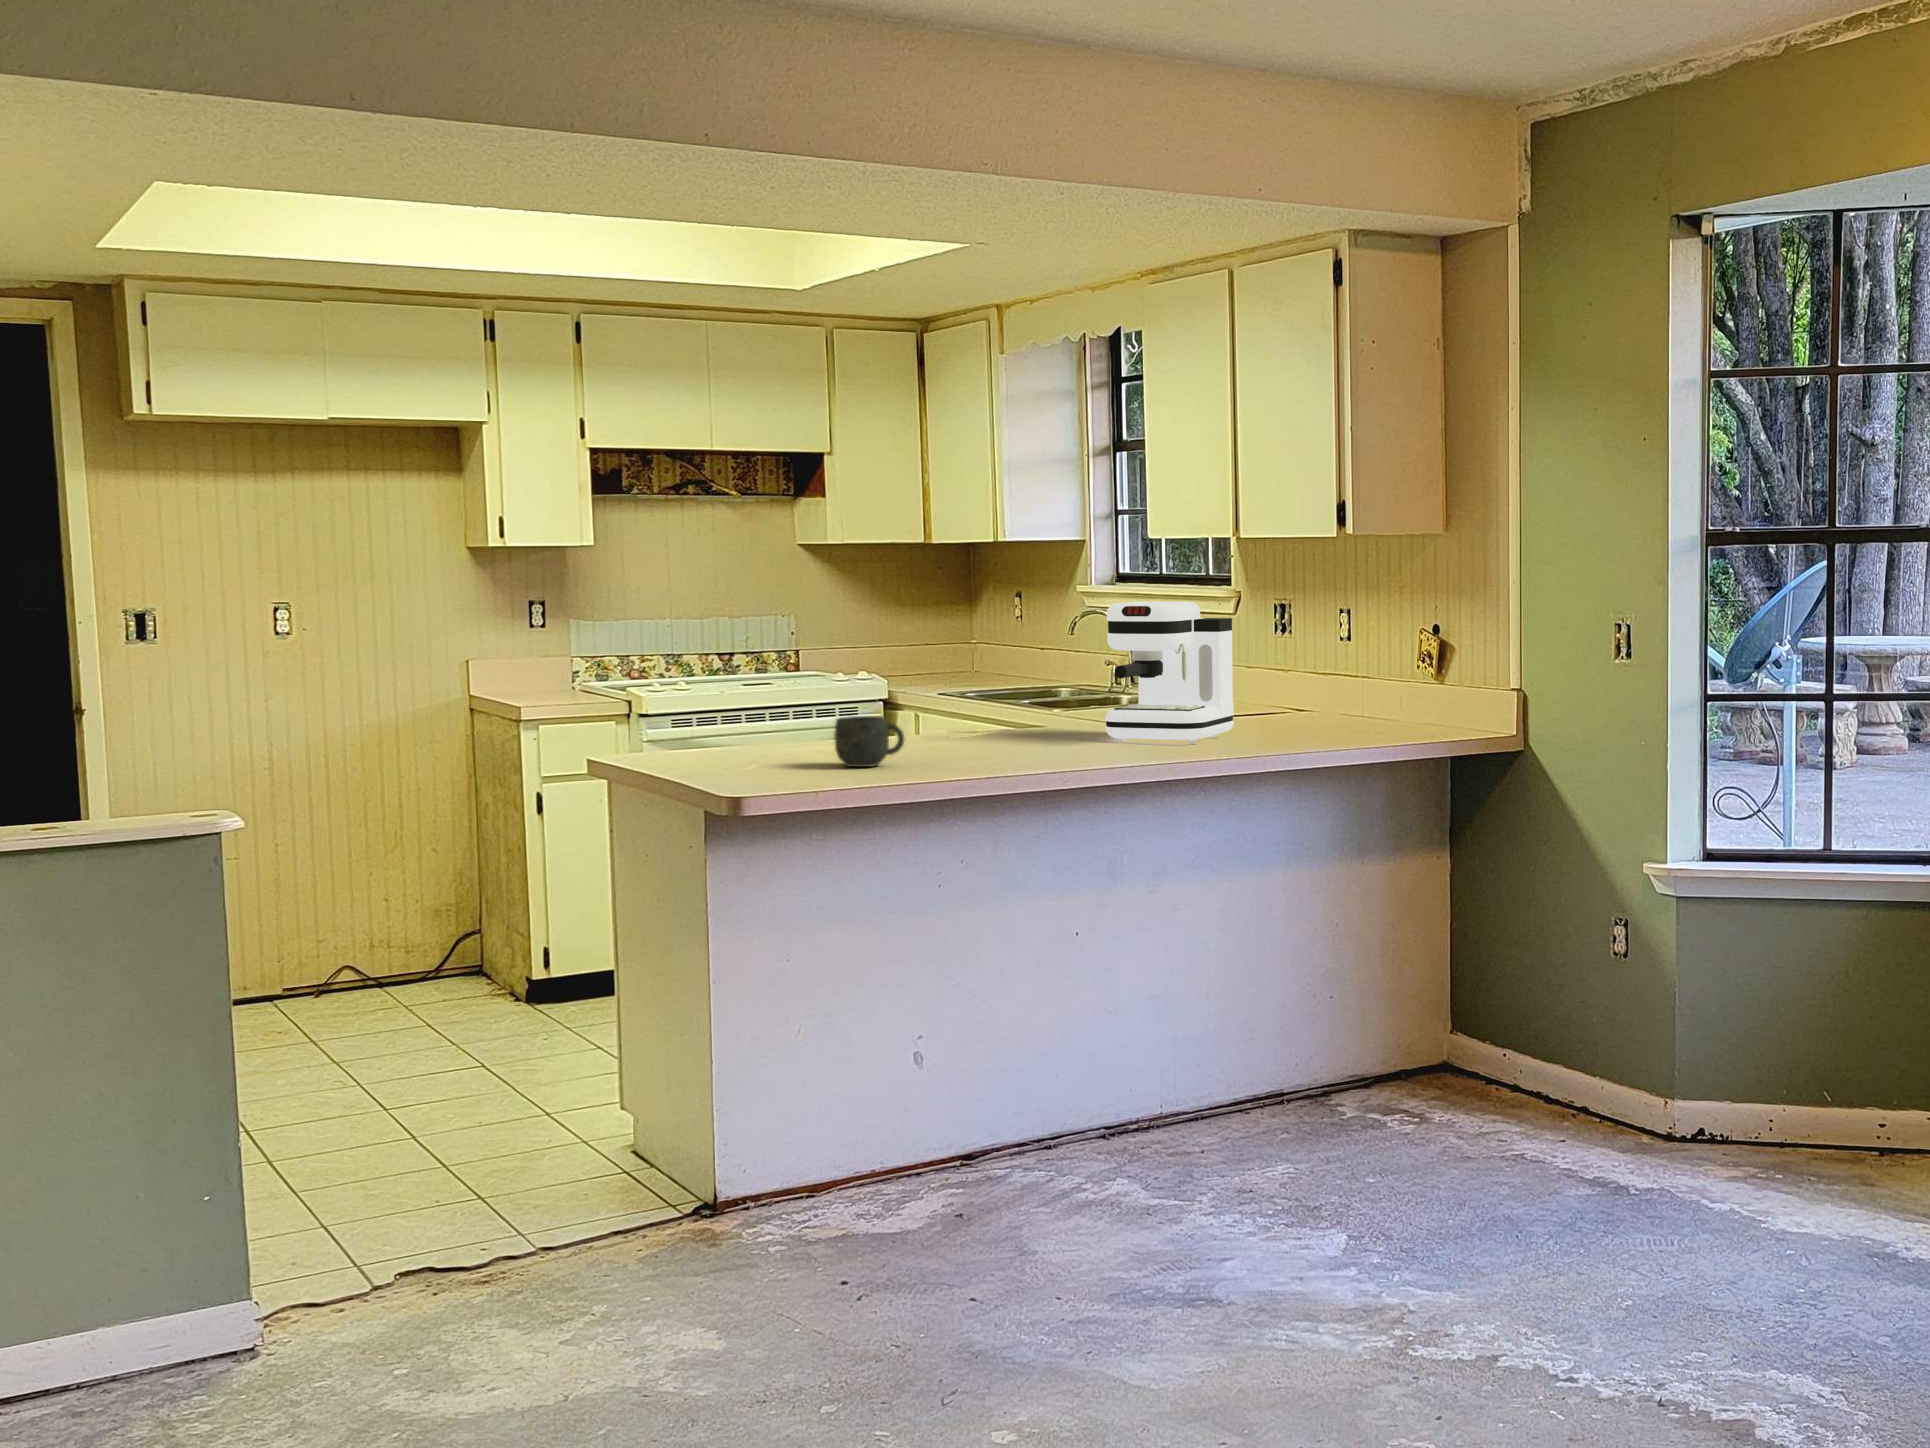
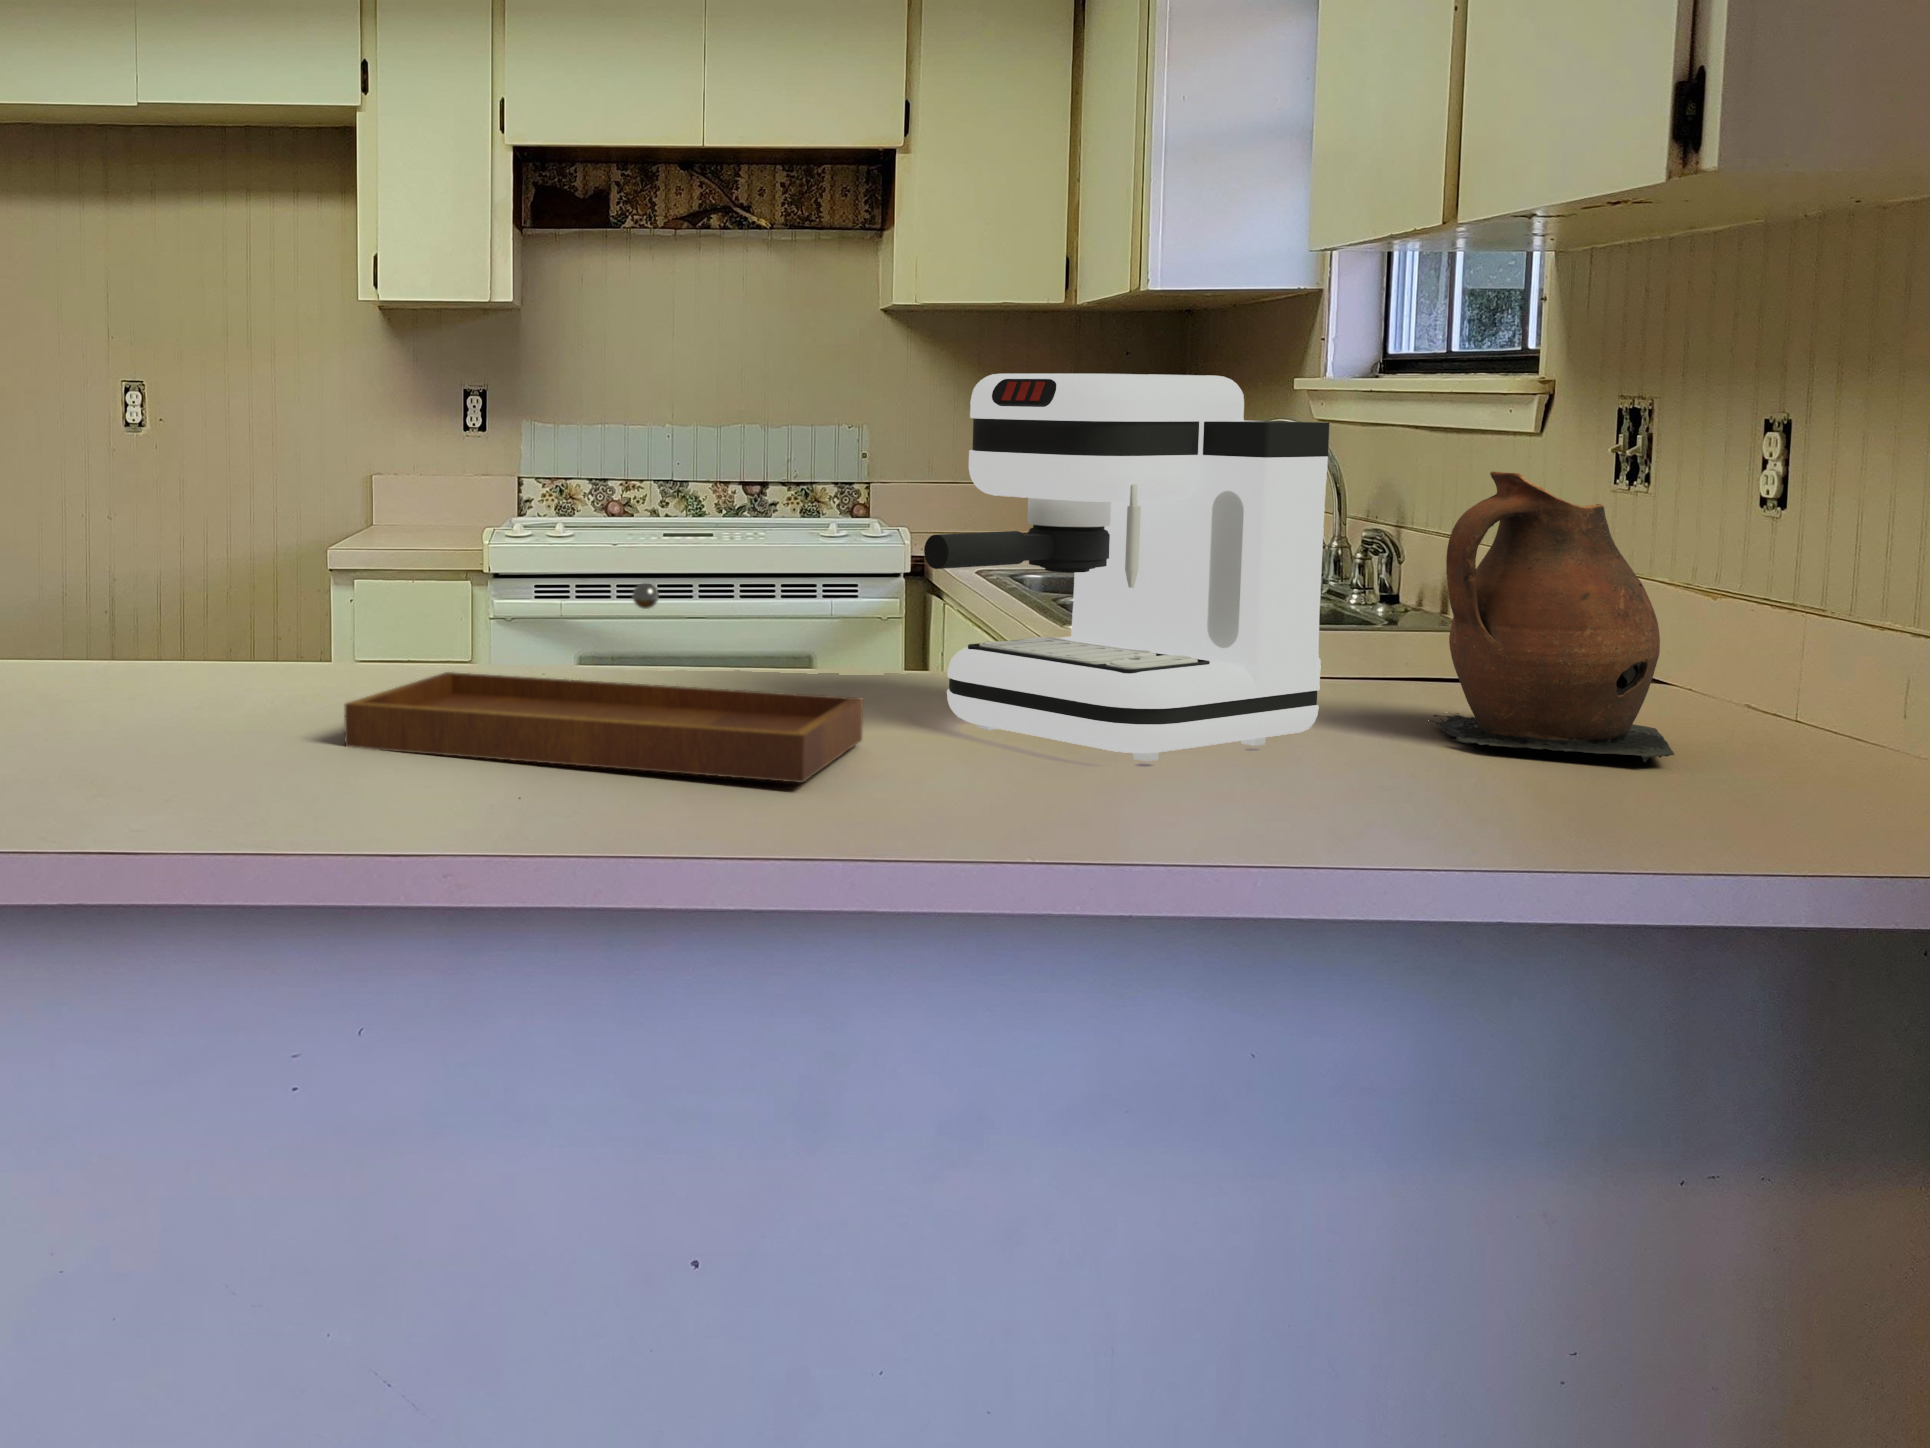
ceramic pitcher: none [1252,633,1340,732] -> present [1431,471,1674,762]
tray: none [921,690,1115,761] -> present [345,583,863,783]
mug: present [834,716,904,767] -> none [65,619,220,751]

